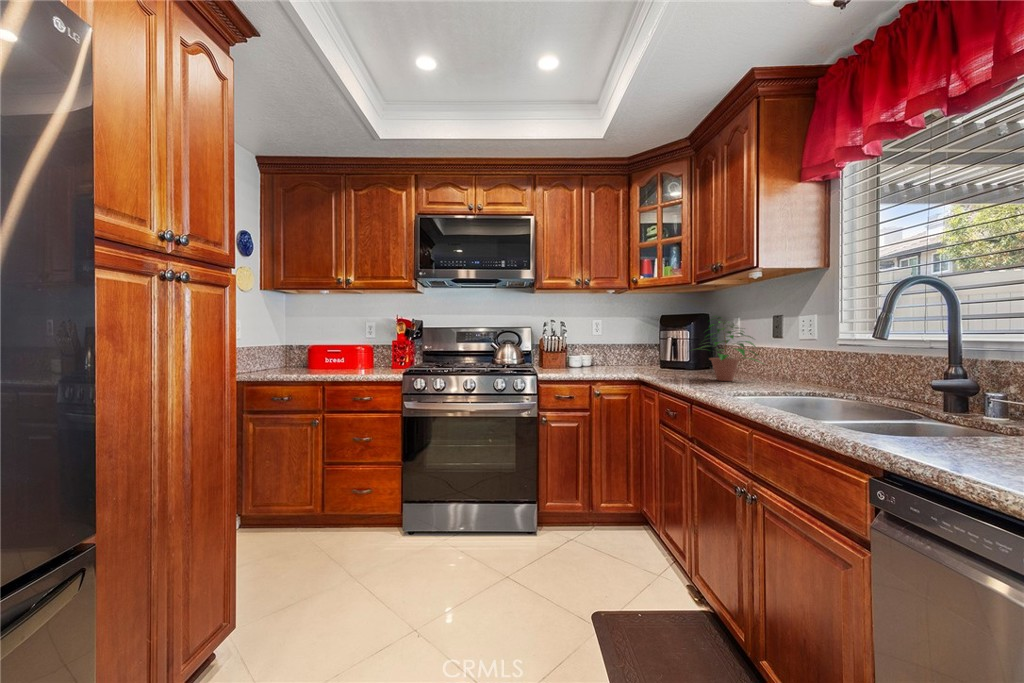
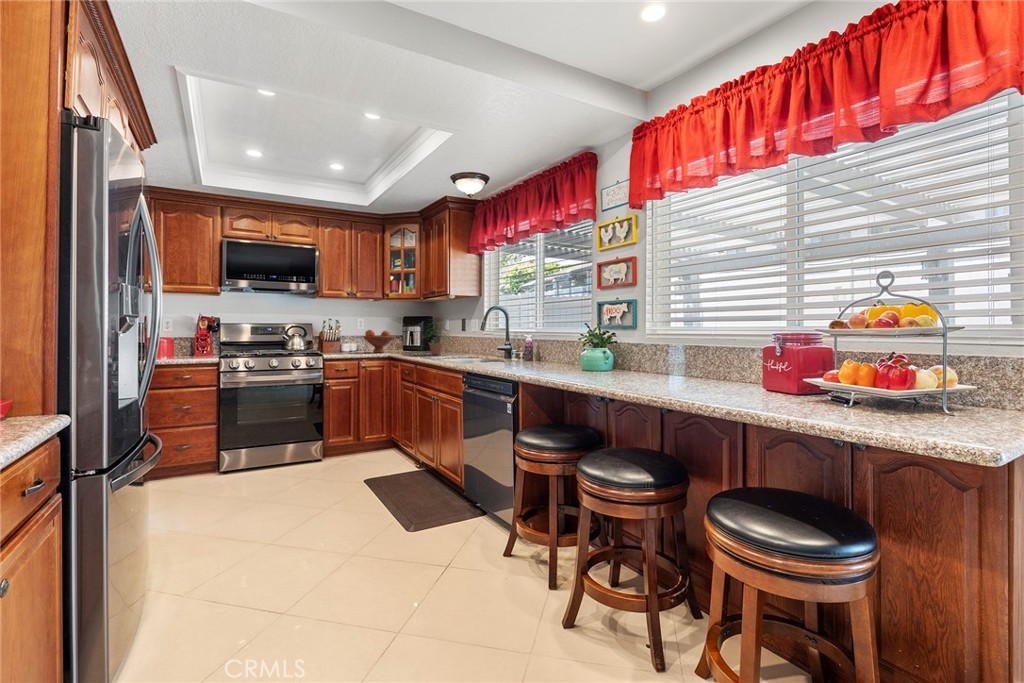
fruit bowl: none [598,335,646,370] -> present [363,330,394,353]

